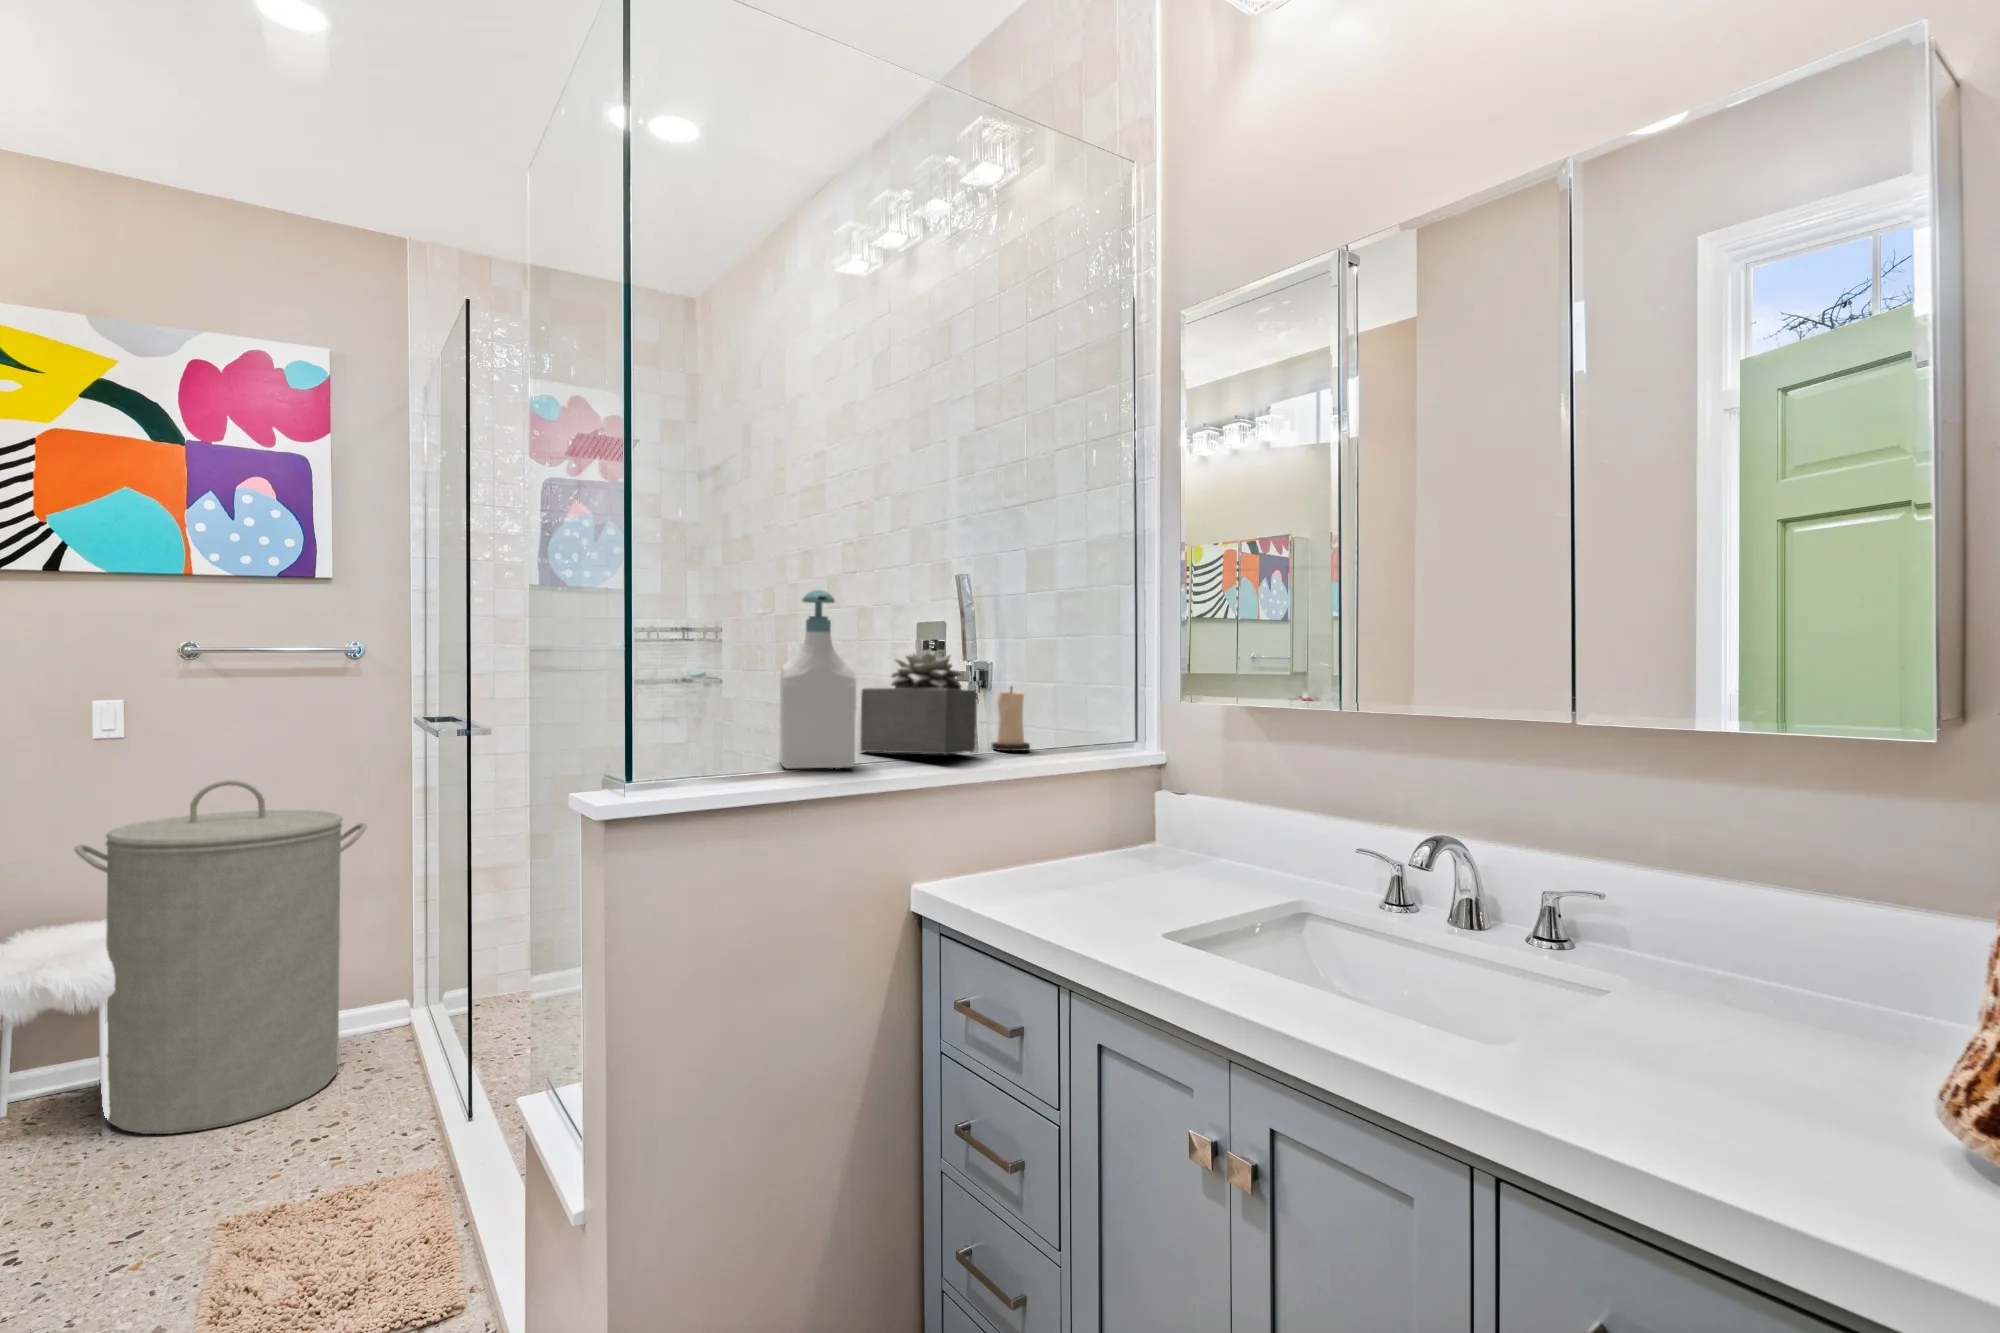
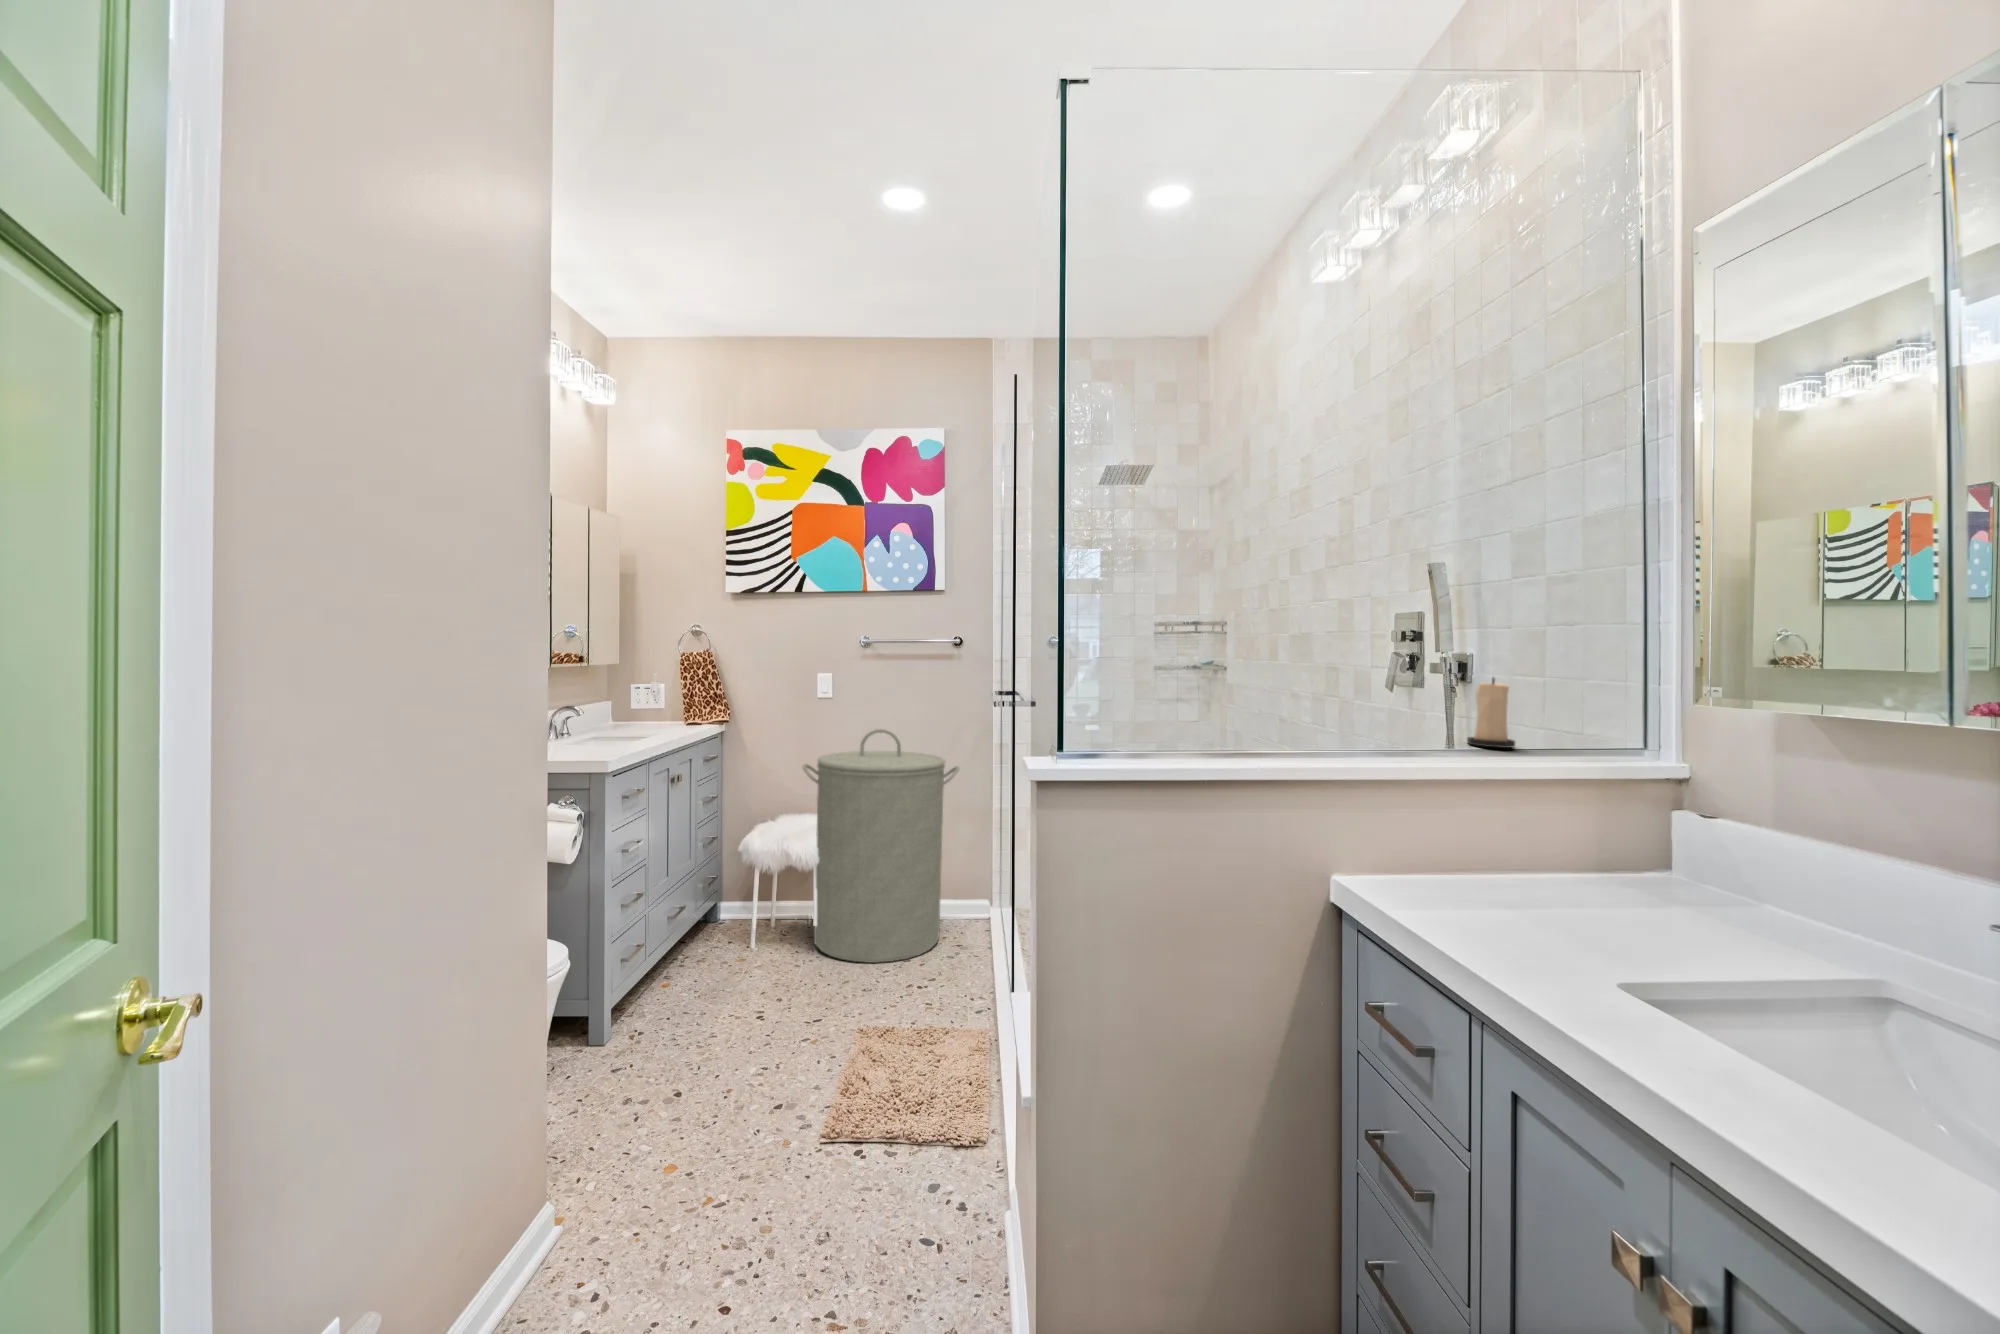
soap bottle: present [779,590,856,769] -> none [1230,577,1305,750]
succulent plant: present [860,652,976,754] -> none [1314,638,1447,745]

